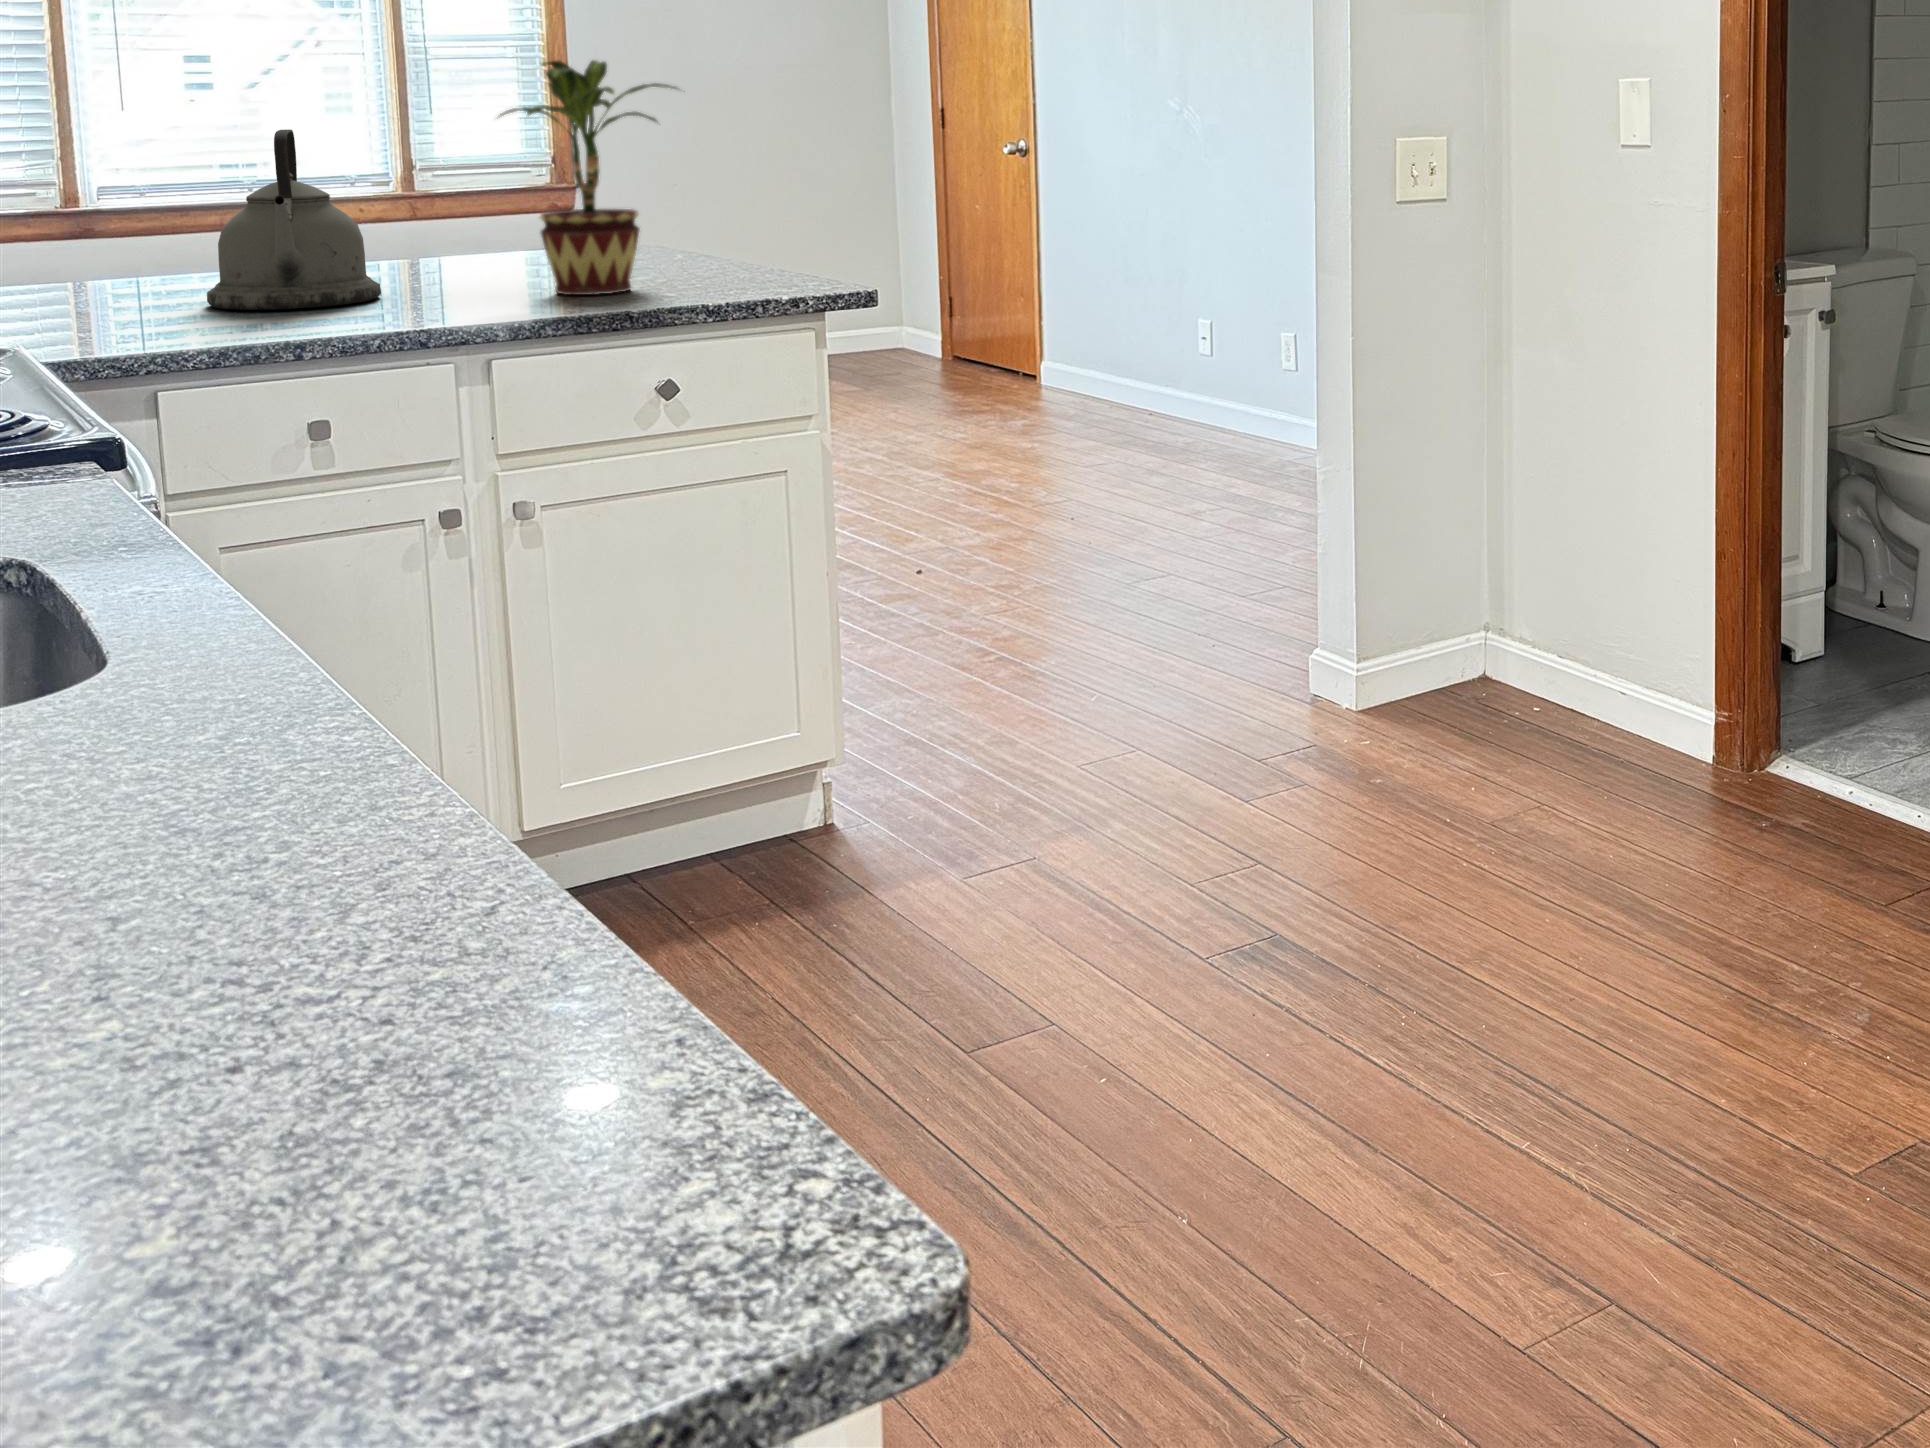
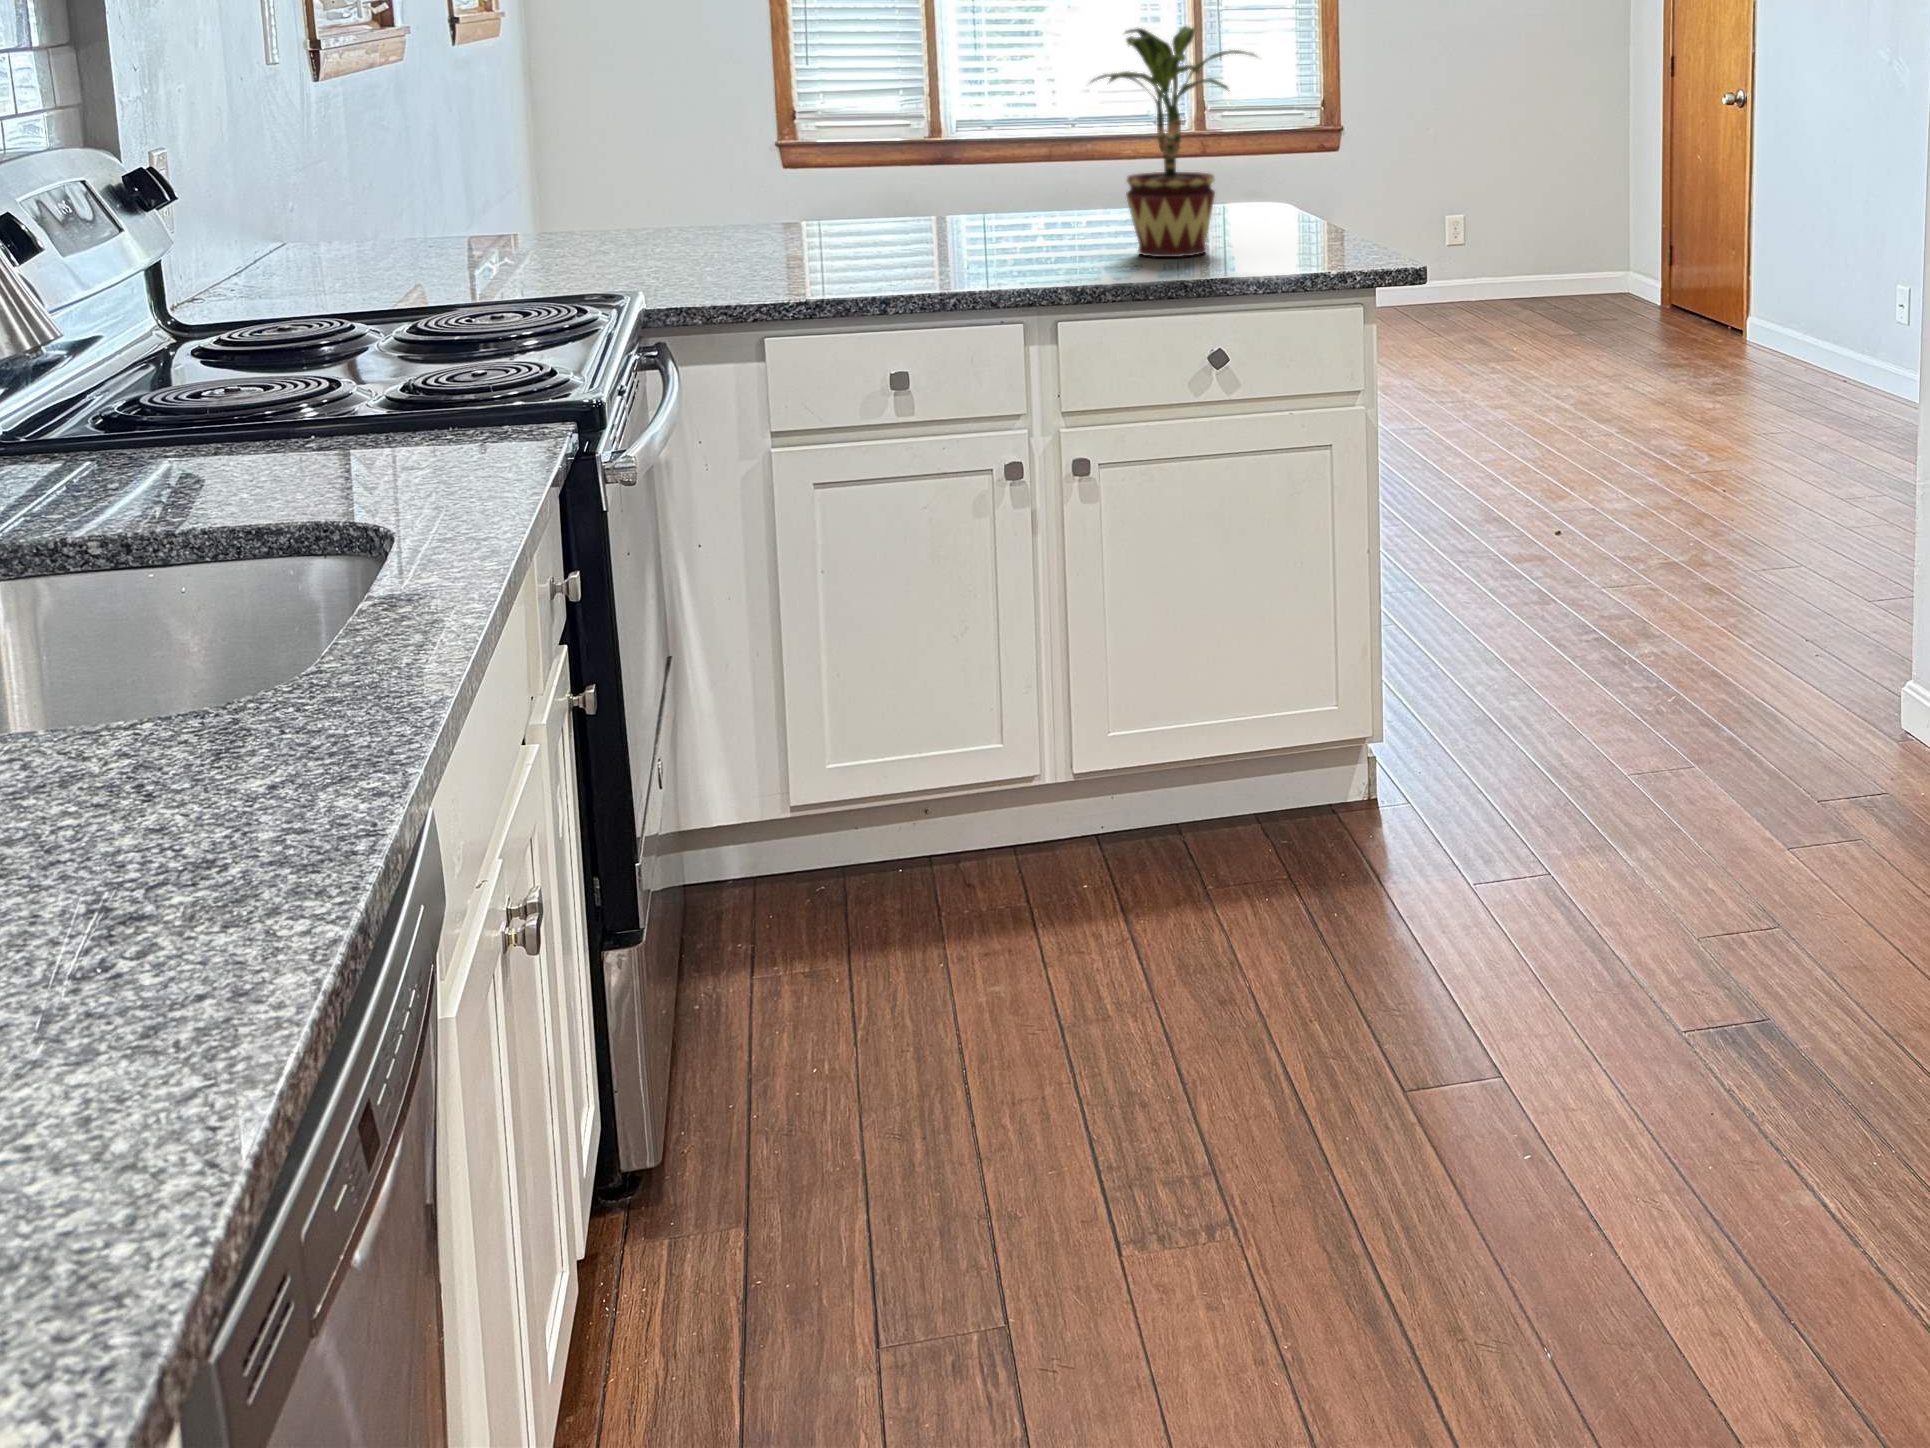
kettle: present [207,130,381,310] -> none [854,91,996,259]

